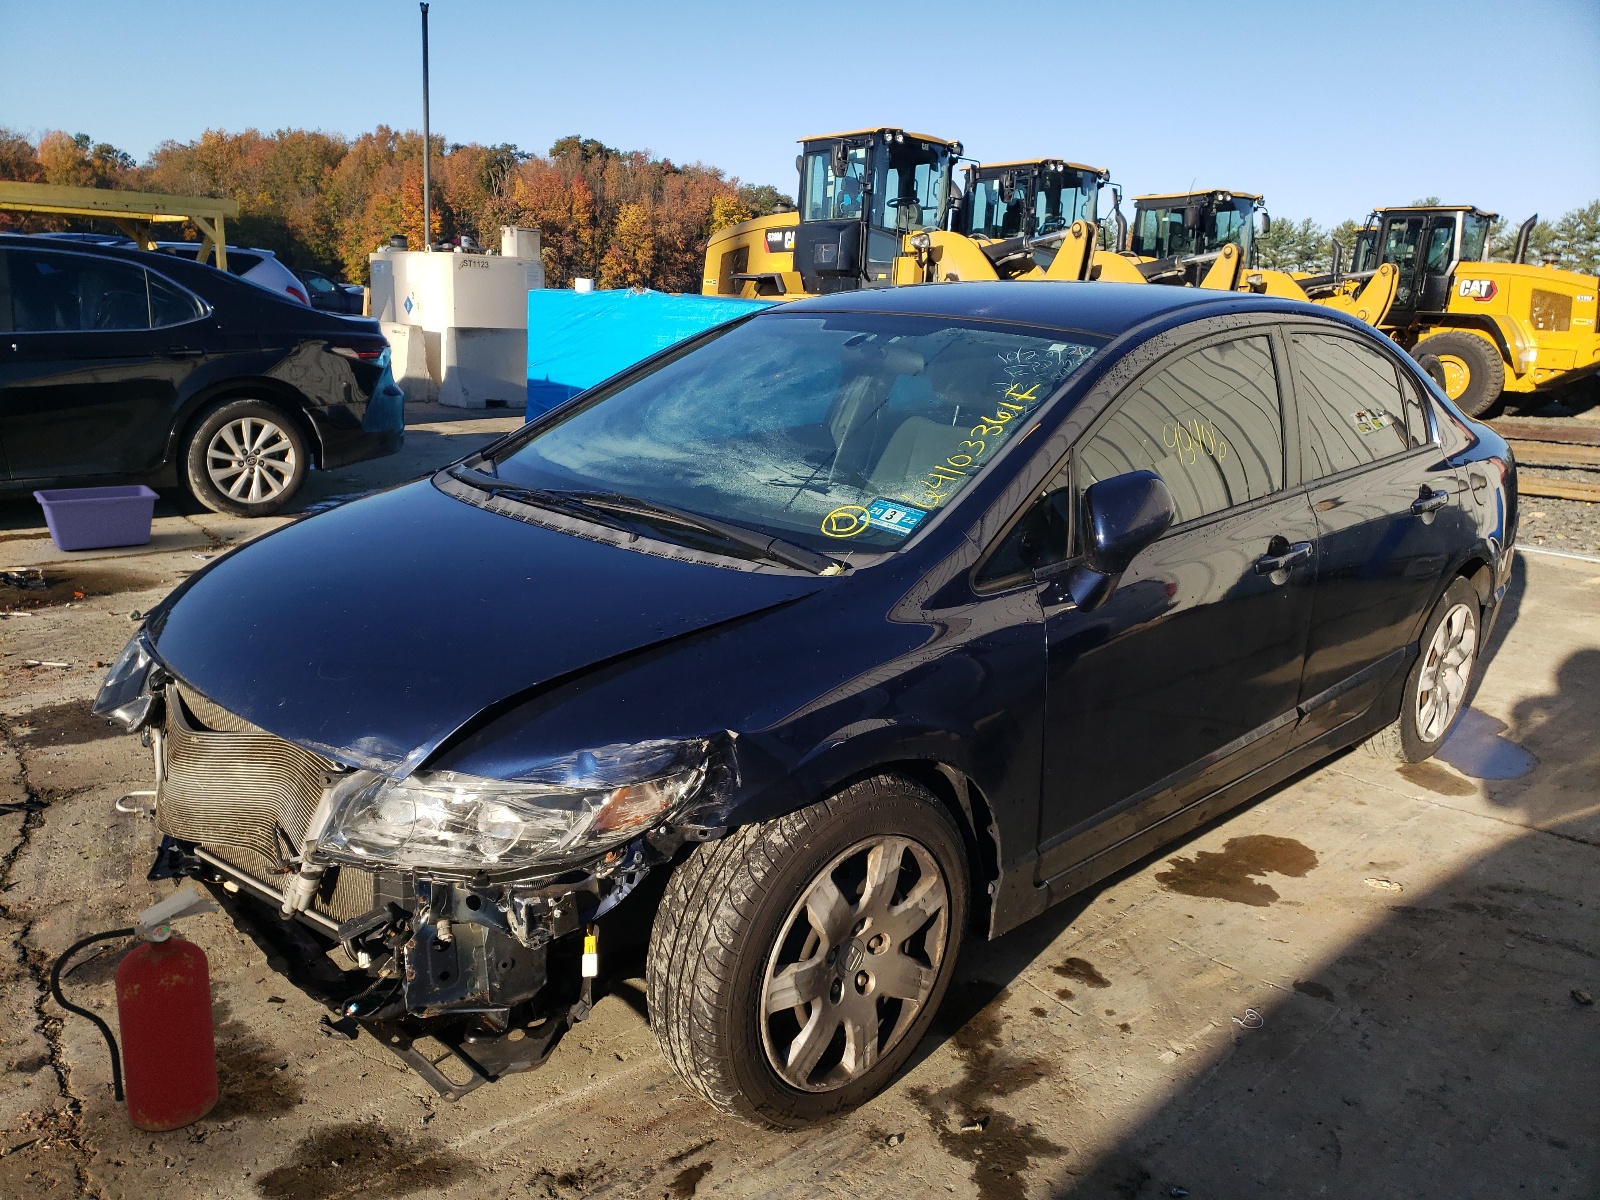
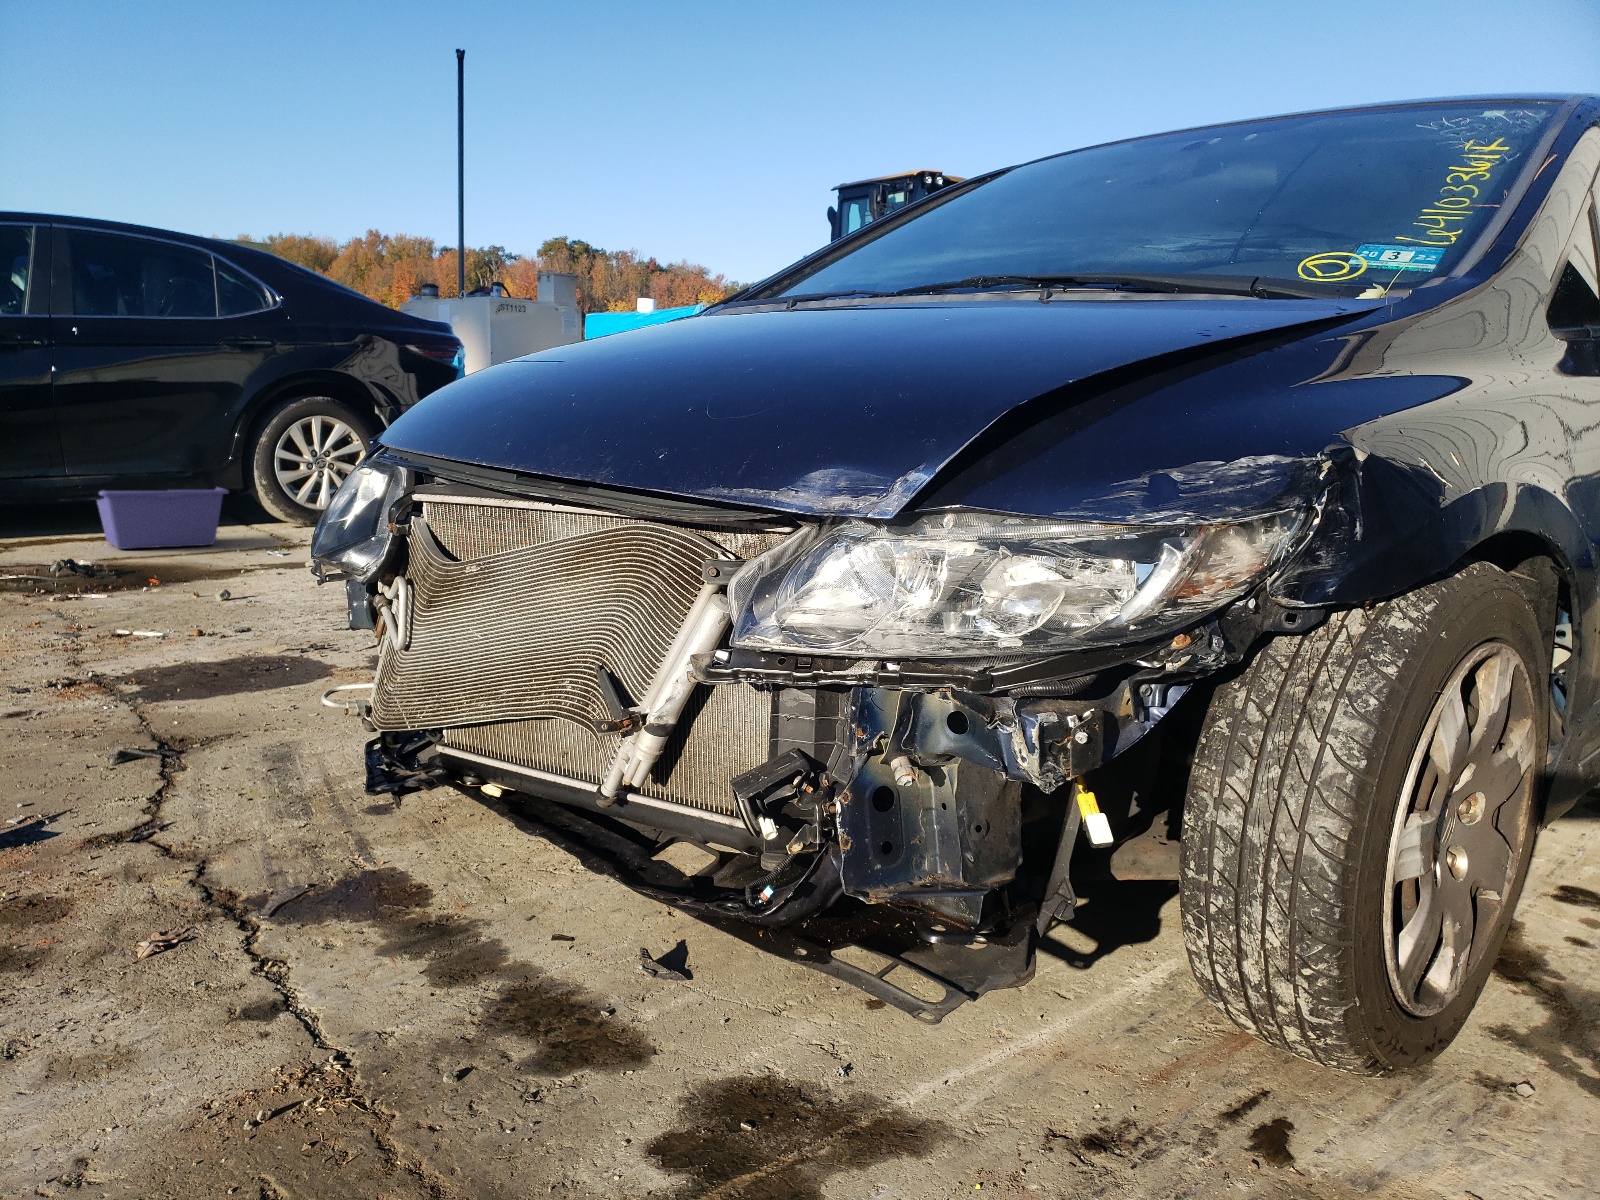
fire extinguisher: present [50,886,220,1131] -> none [340,733,555,1090]

